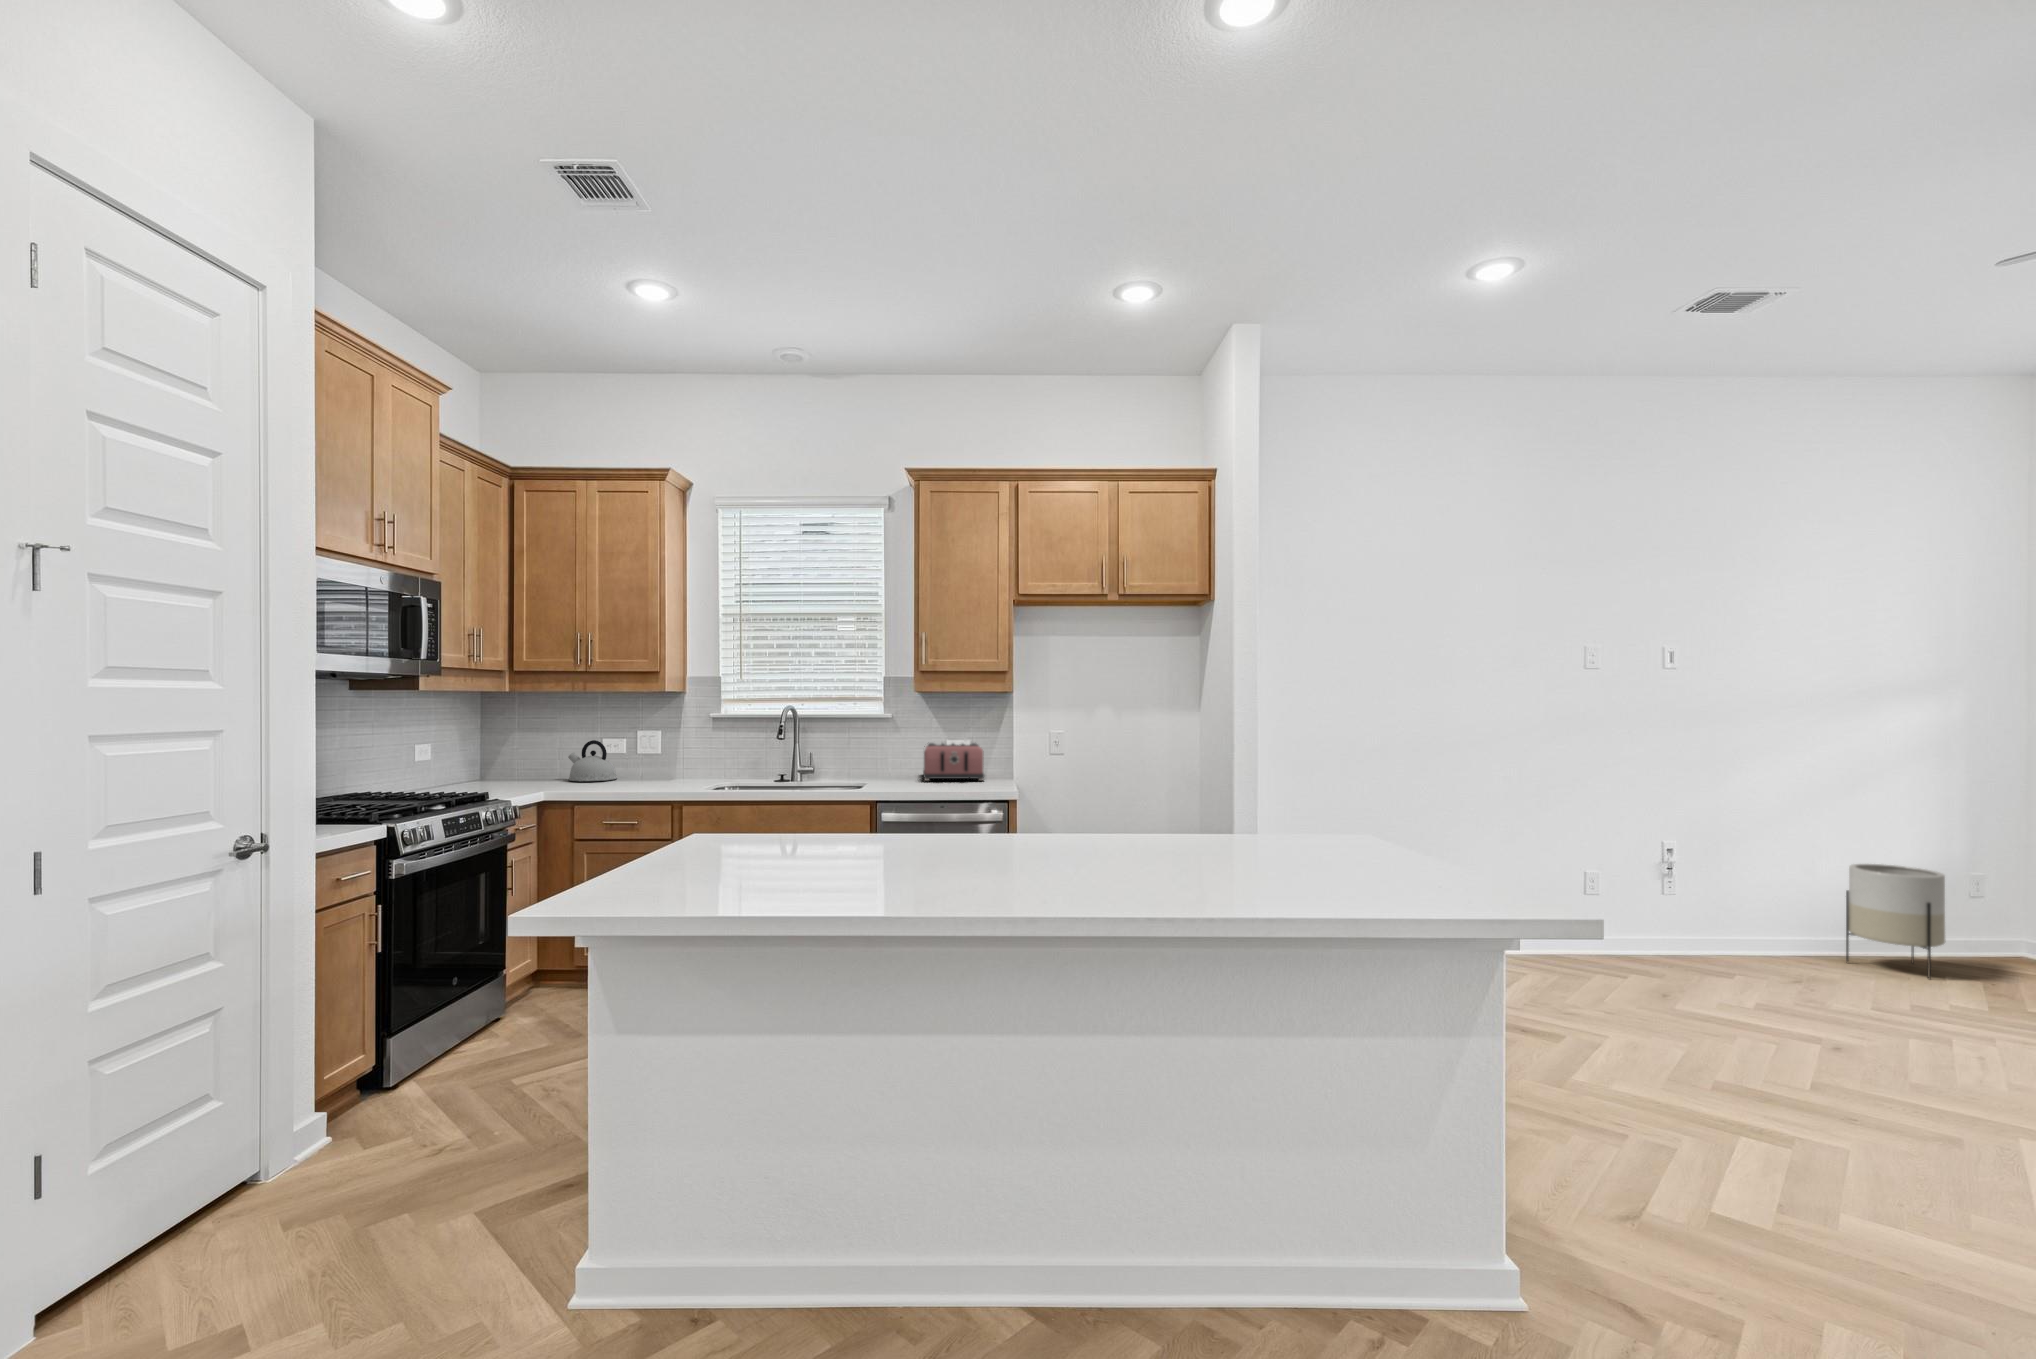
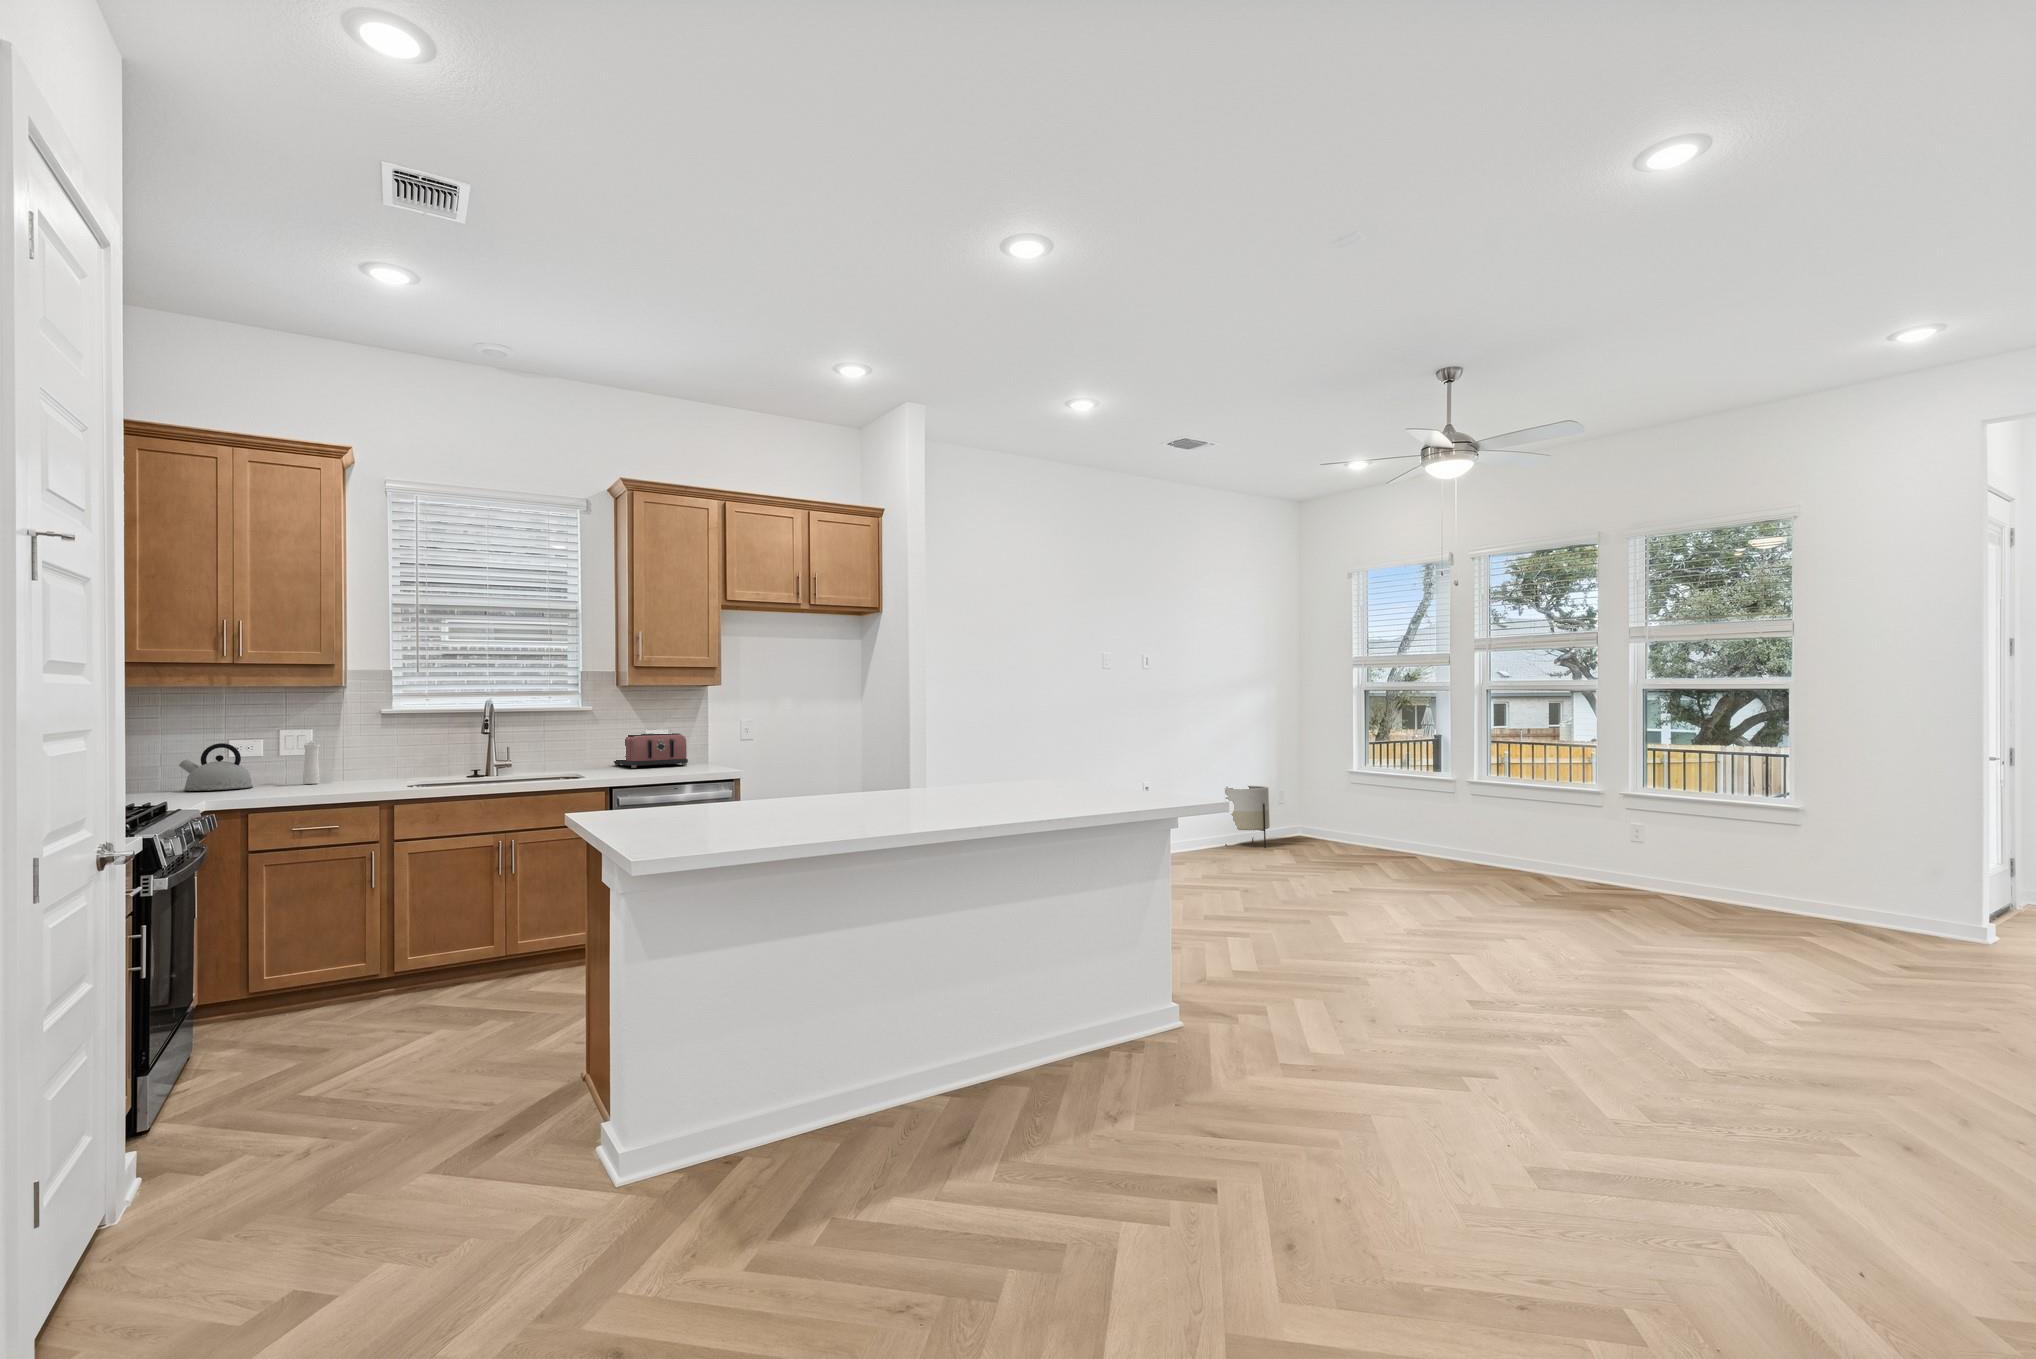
pepper mill: none [651,734,664,779] -> present [303,741,320,784]

